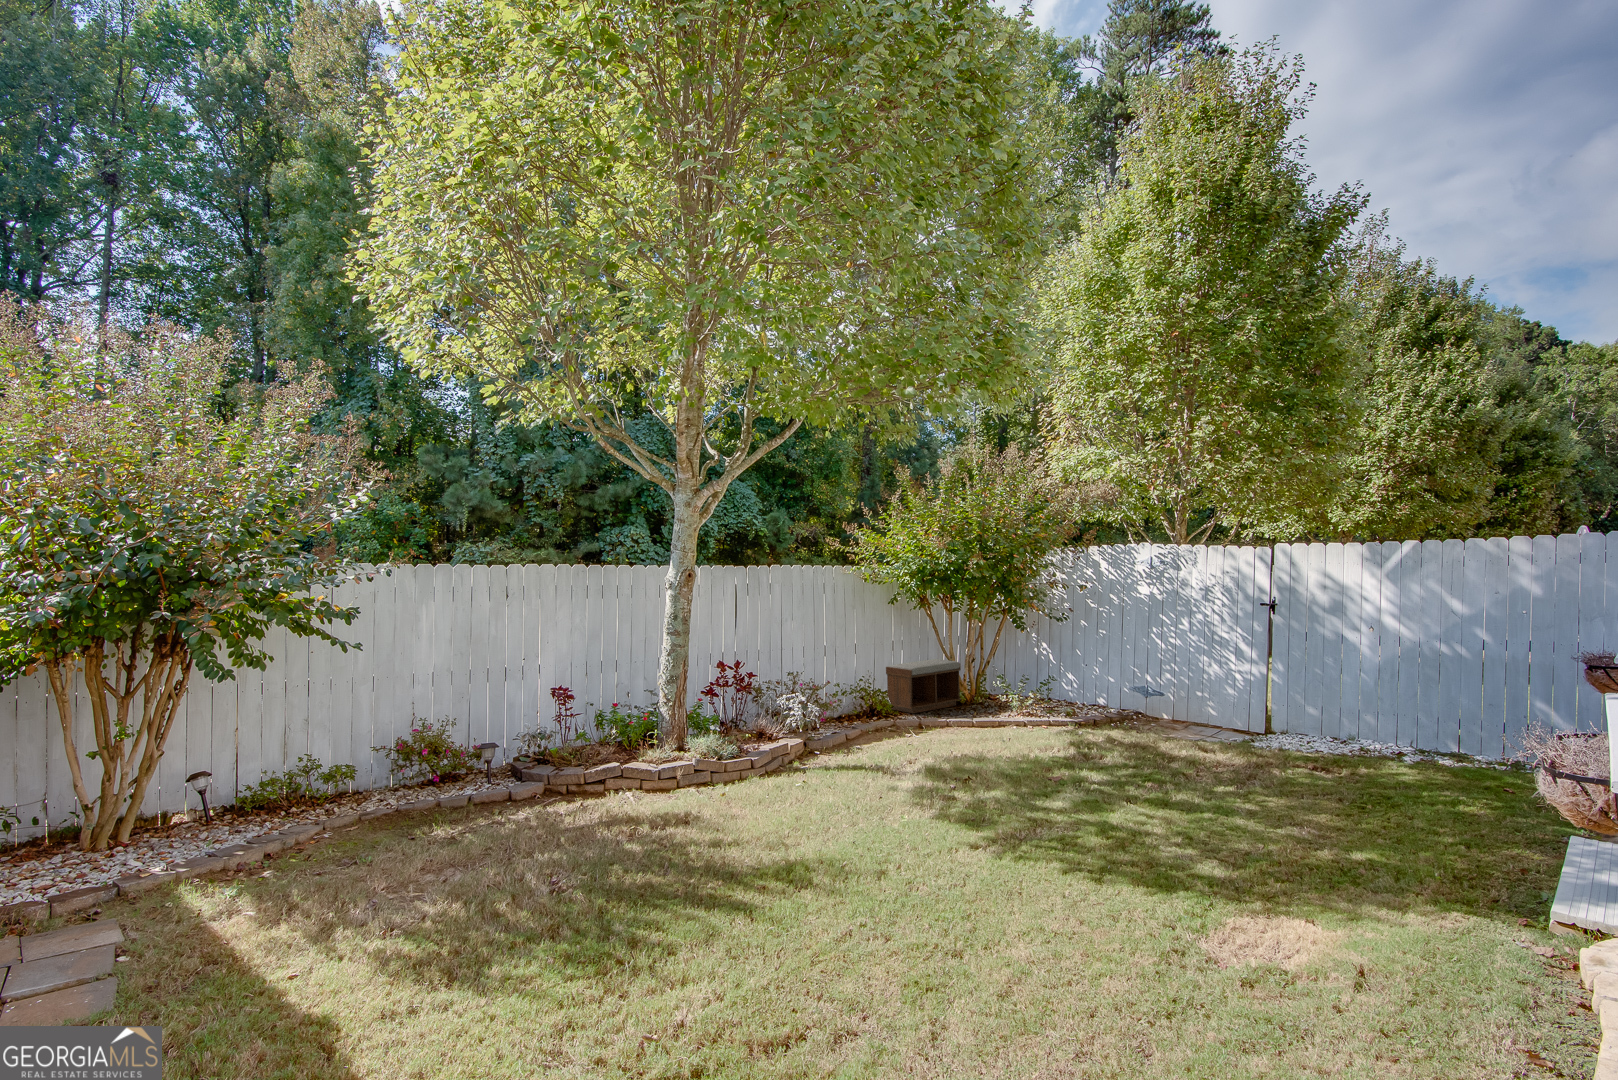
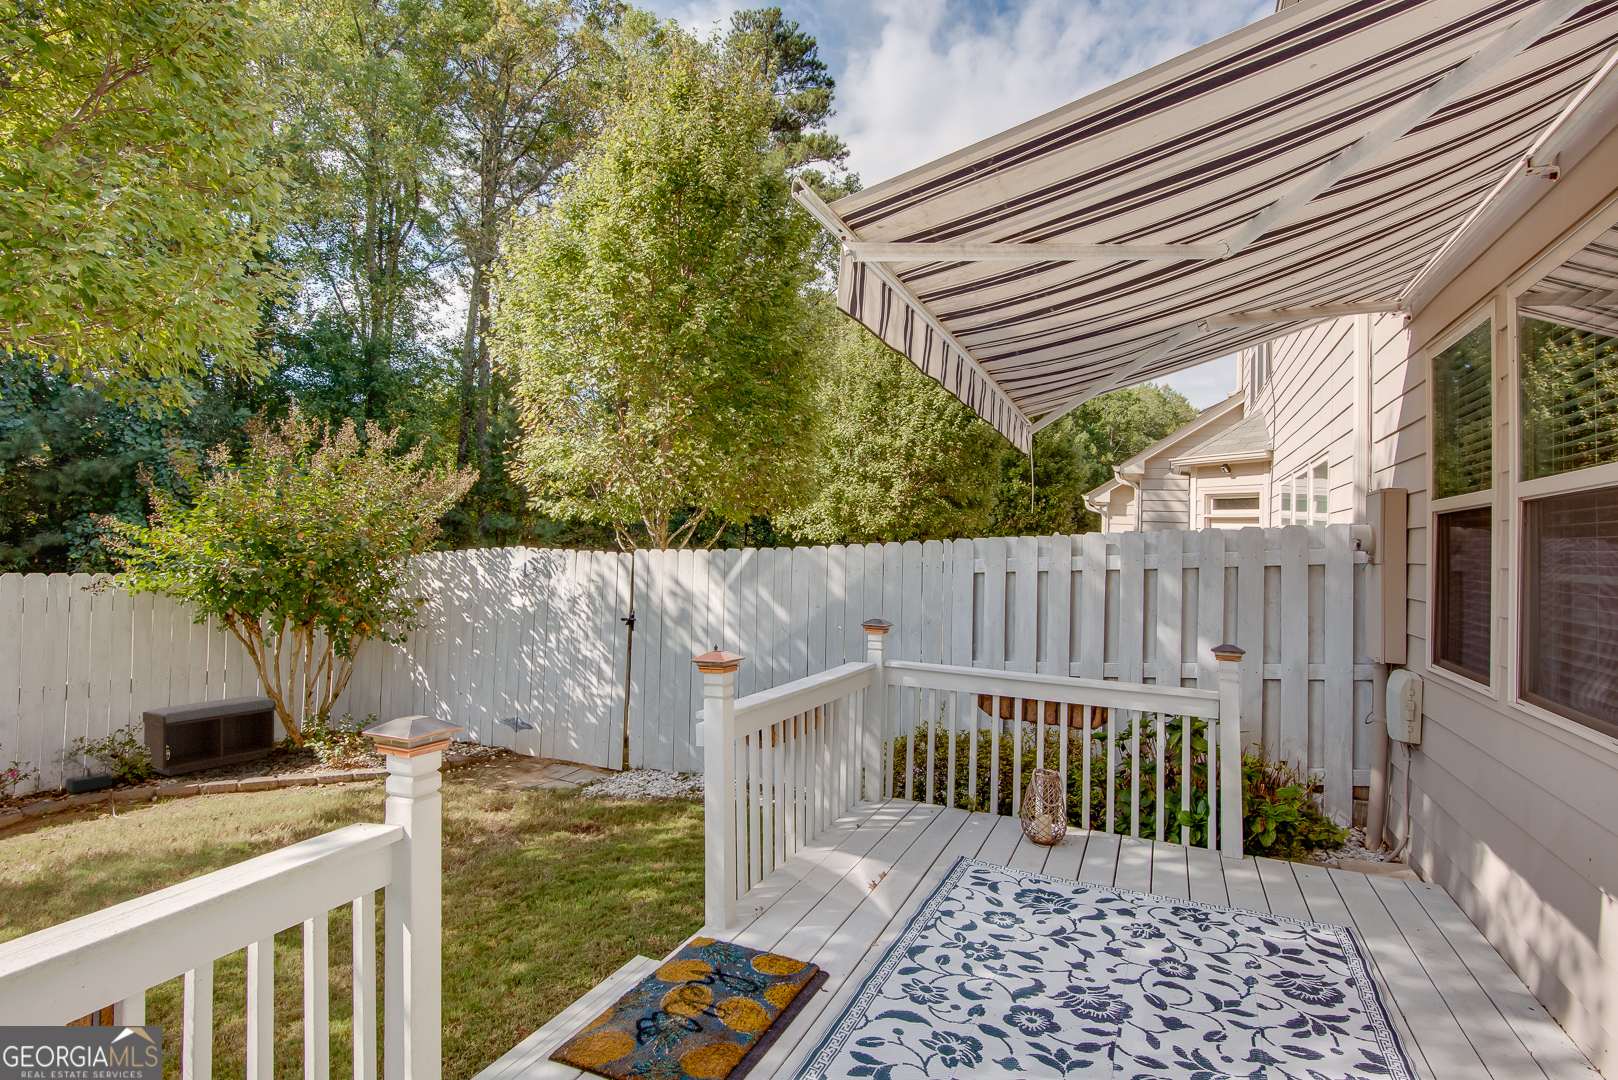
decorative plant: none [855,688,887,720] -> present [50,749,119,793]

